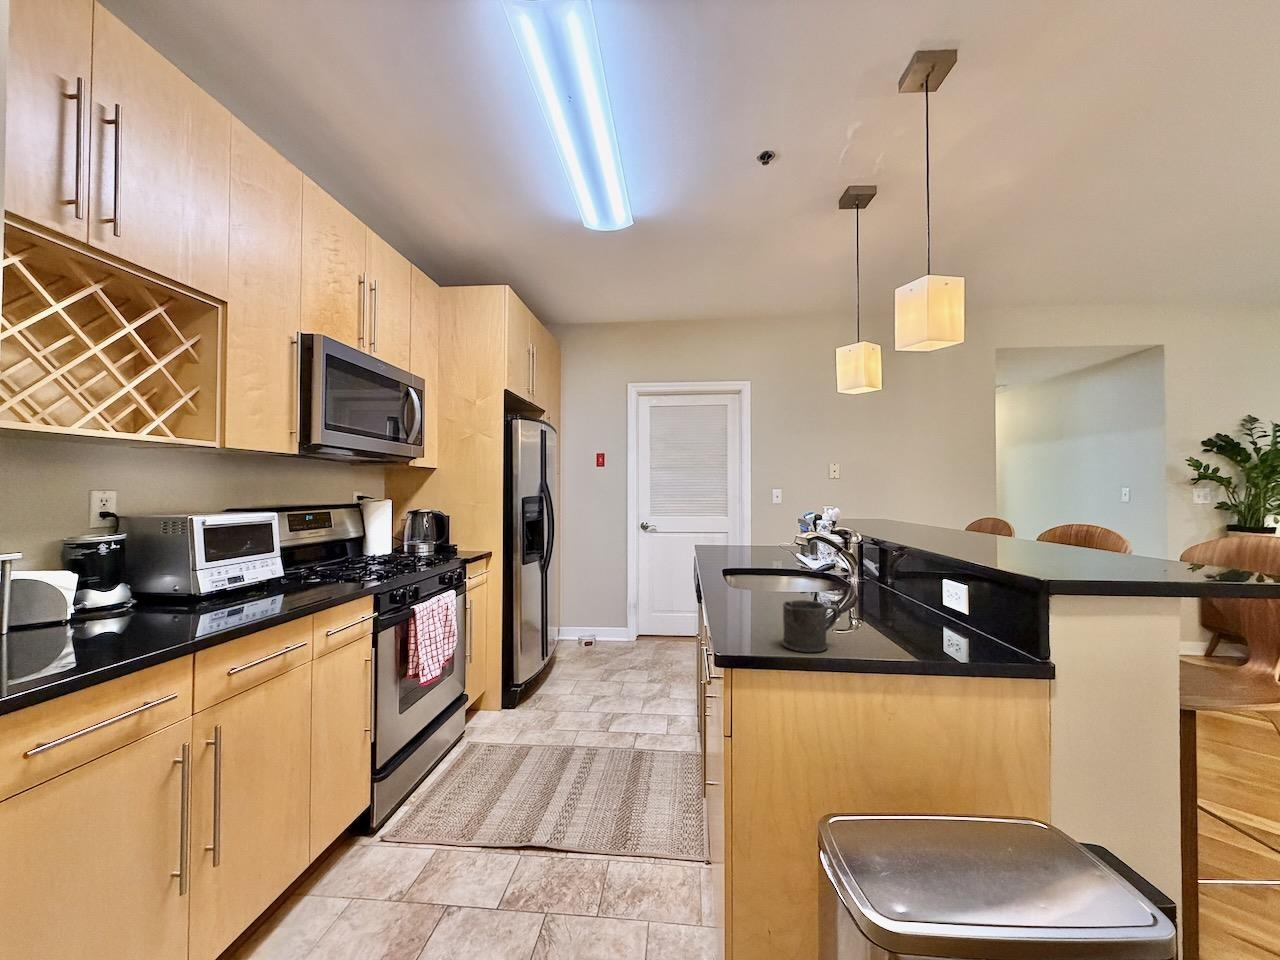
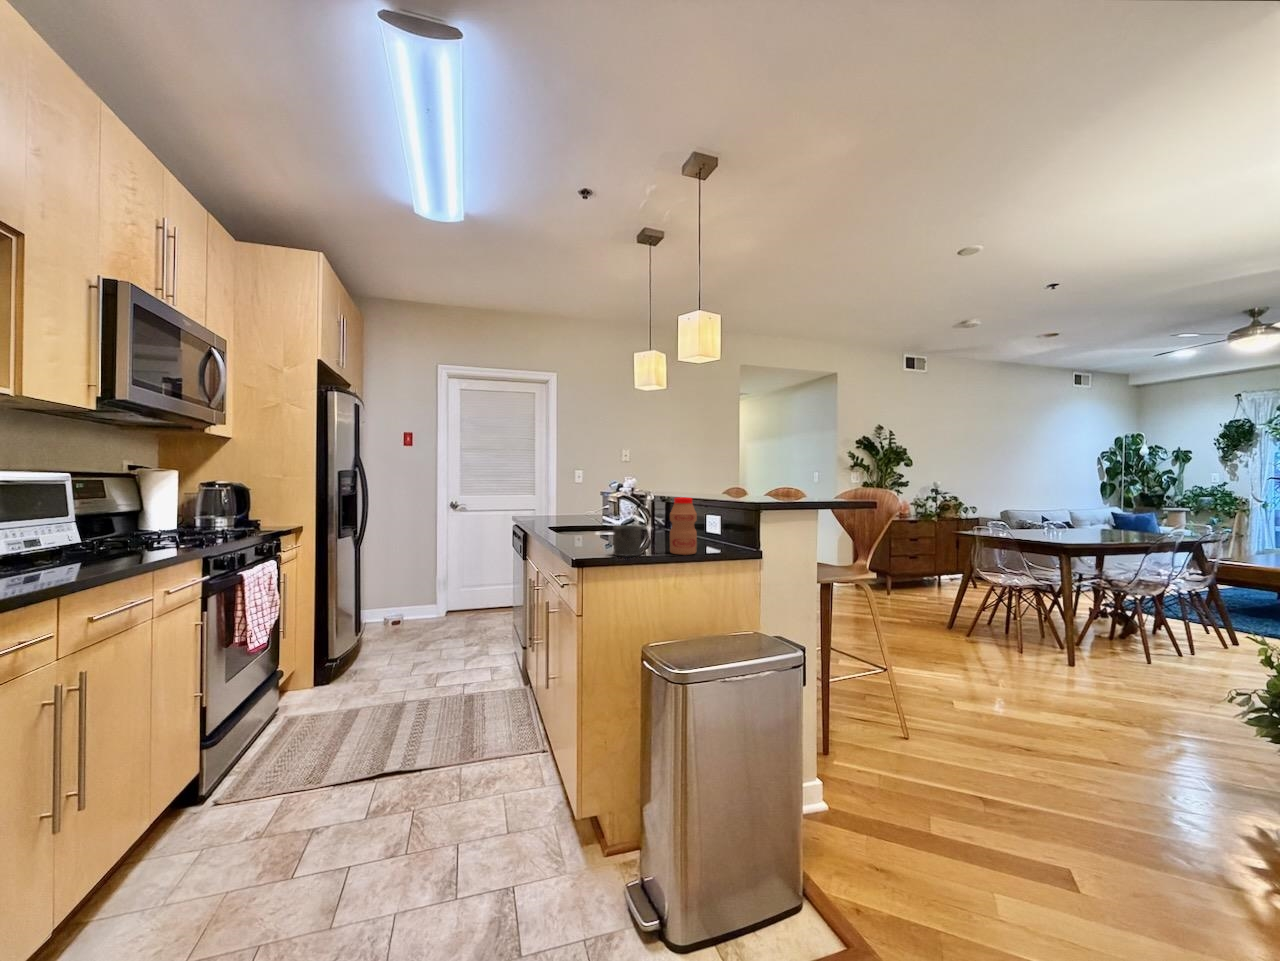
bottle: none [874,564,921,659] -> present [670,498,697,555]

